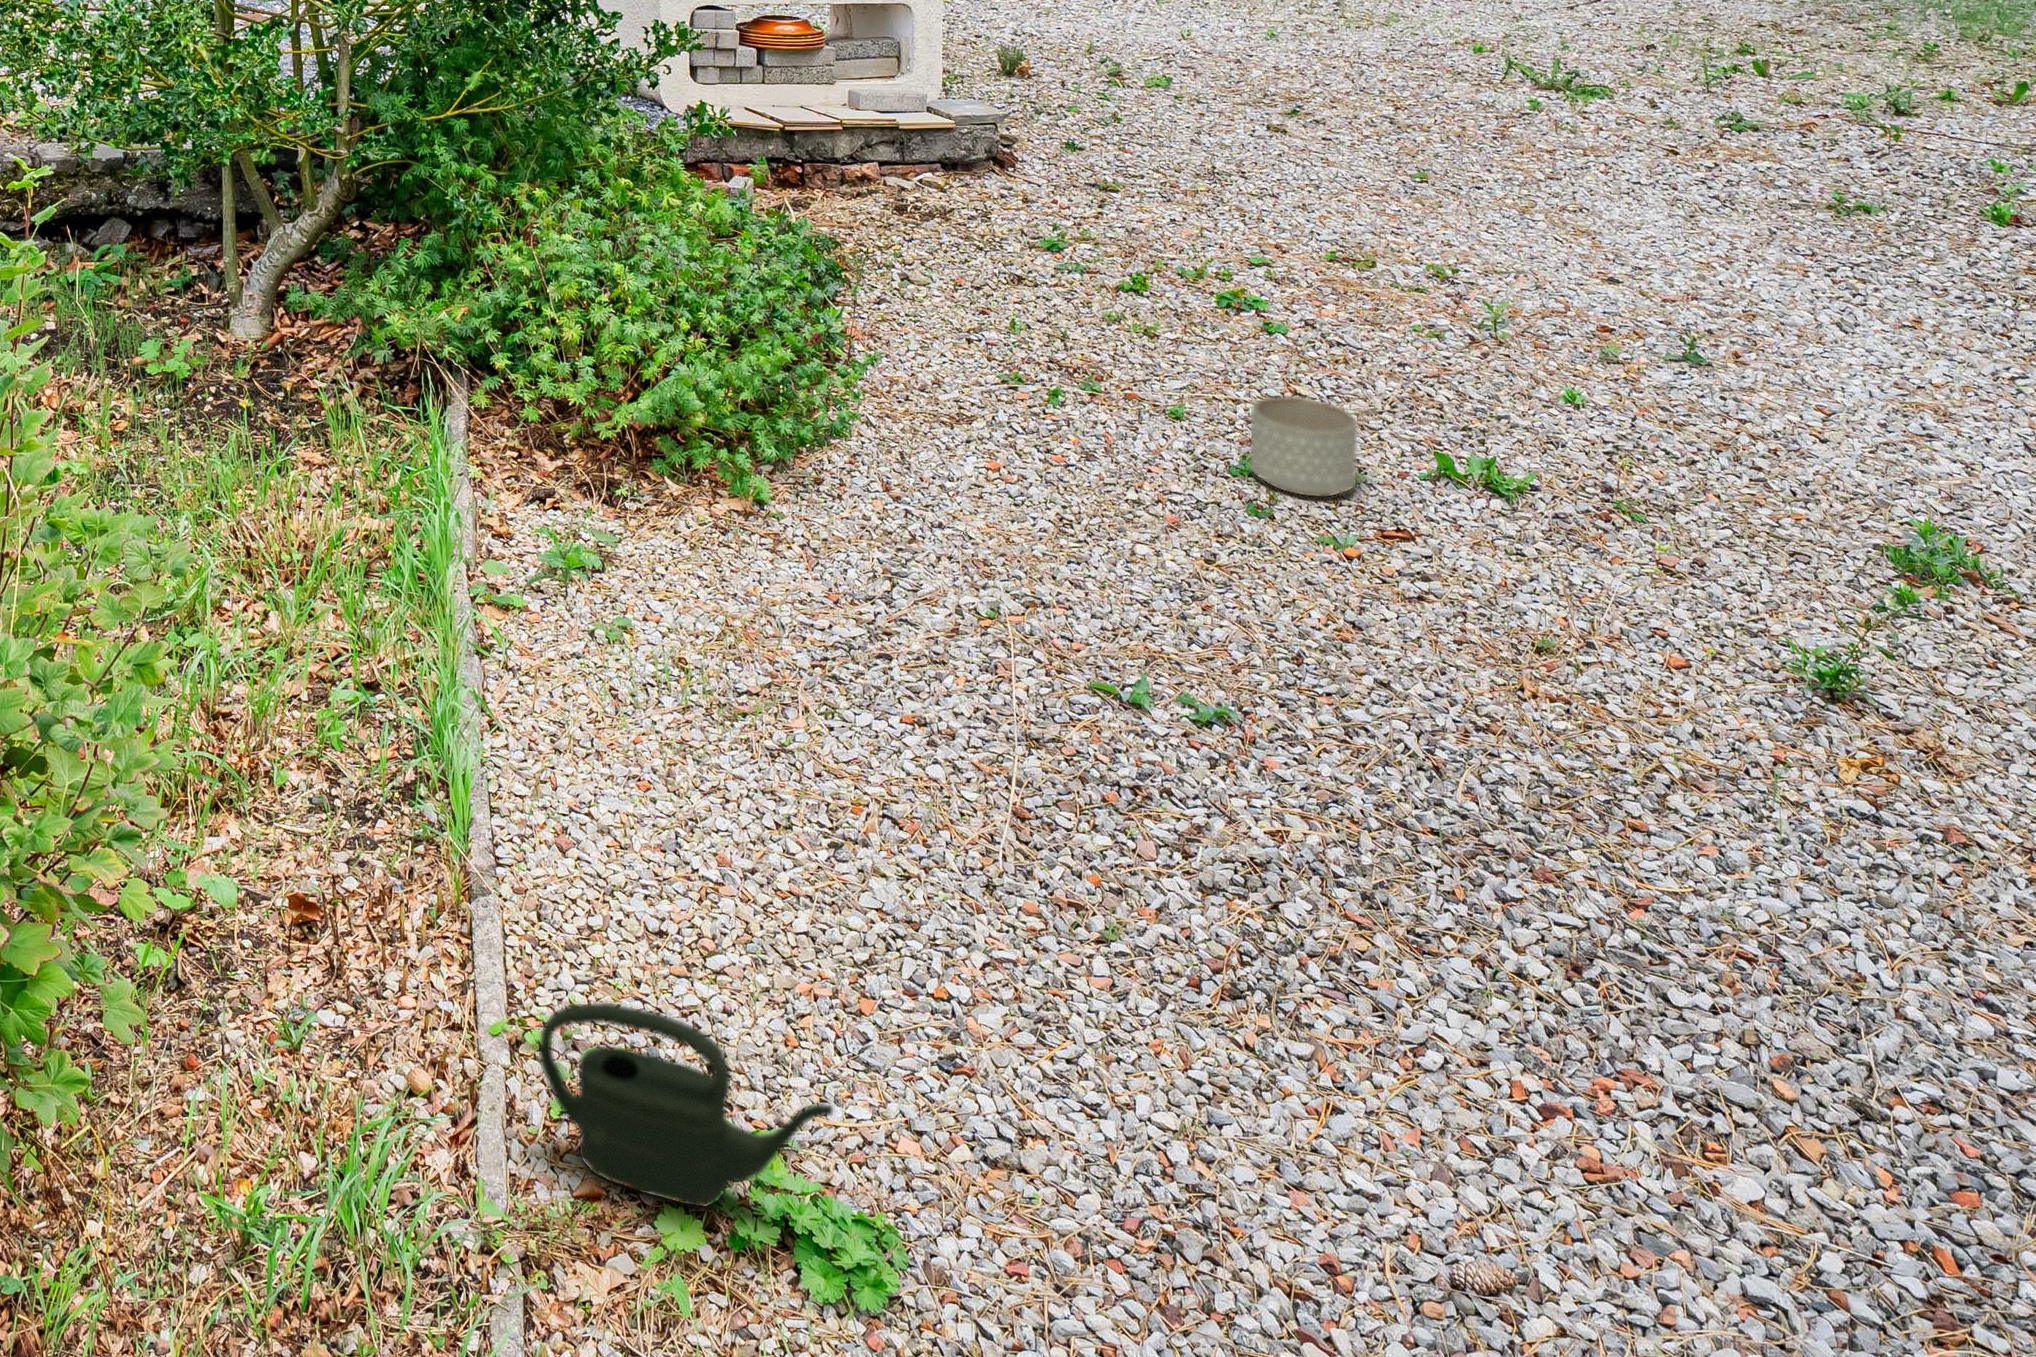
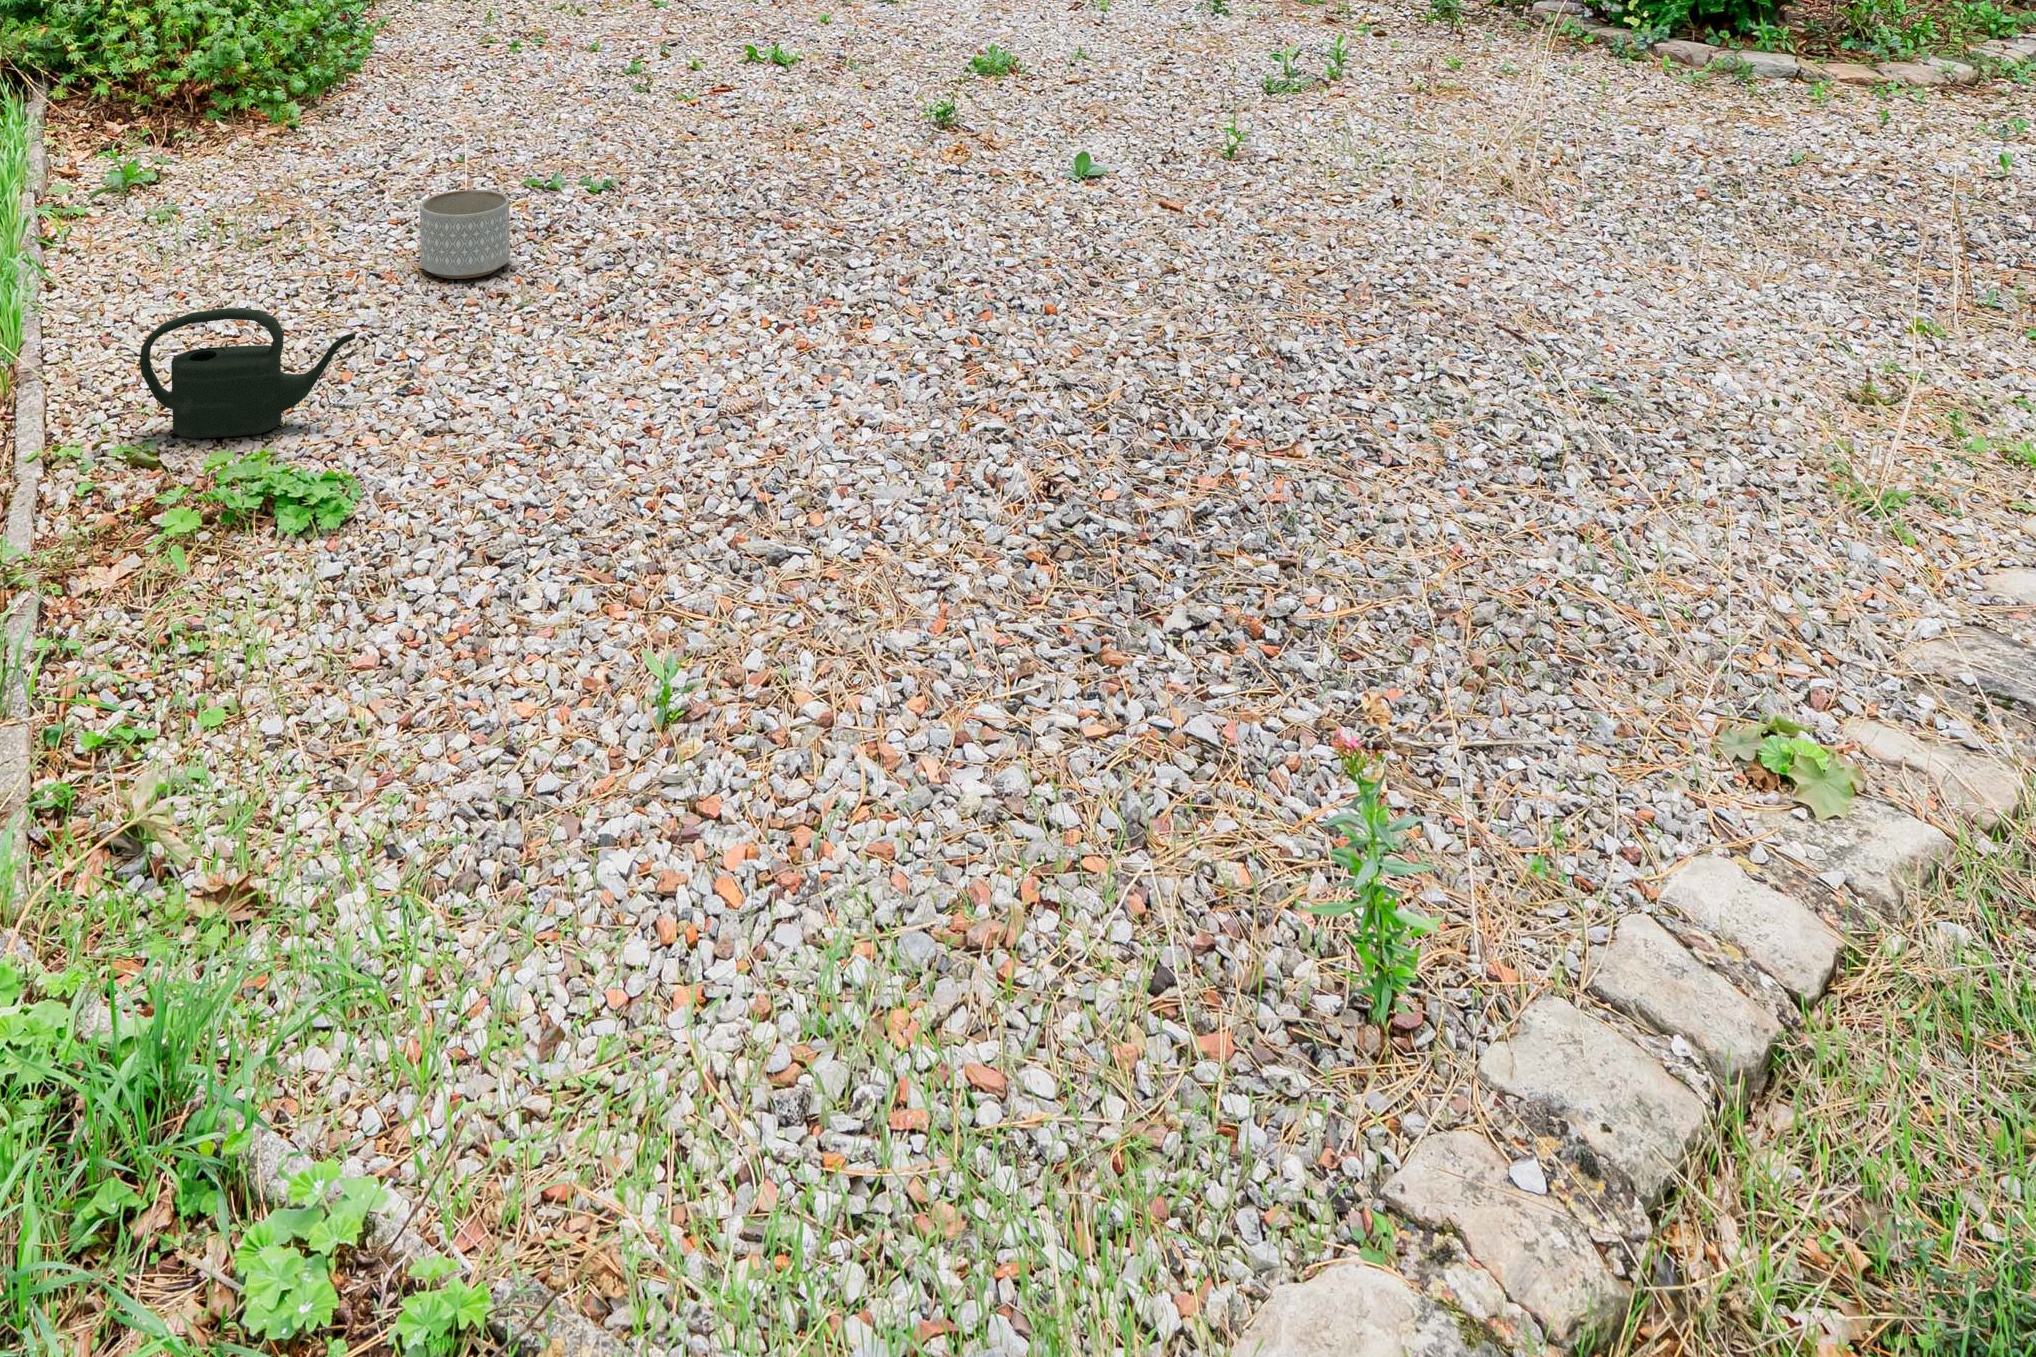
planter: present [1251,397,1357,496] -> present [420,190,510,279]

